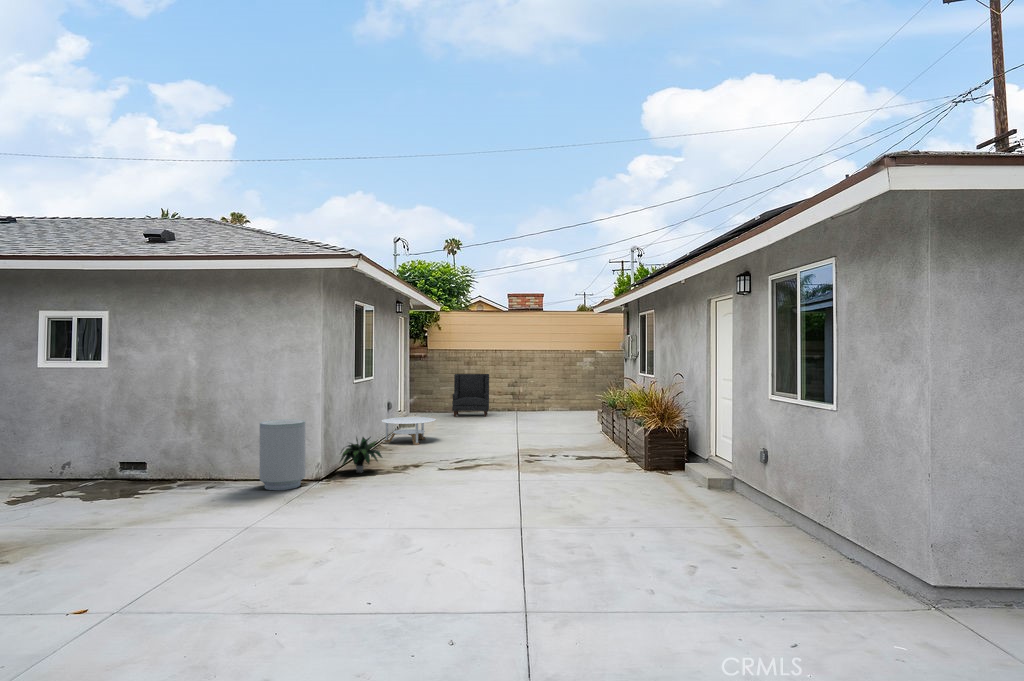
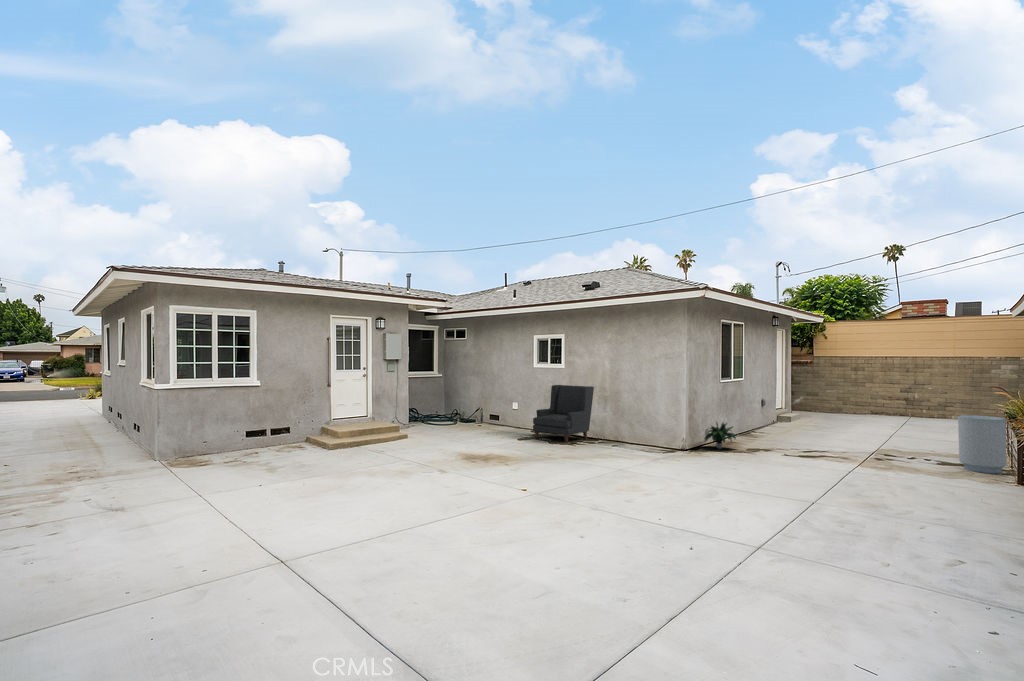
chair: present [452,374,489,417] -> present [533,385,594,443]
round table: present [382,417,436,445] -> none [751,412,800,436]
trash can: present [260,419,305,490] -> present [958,415,1007,473]

